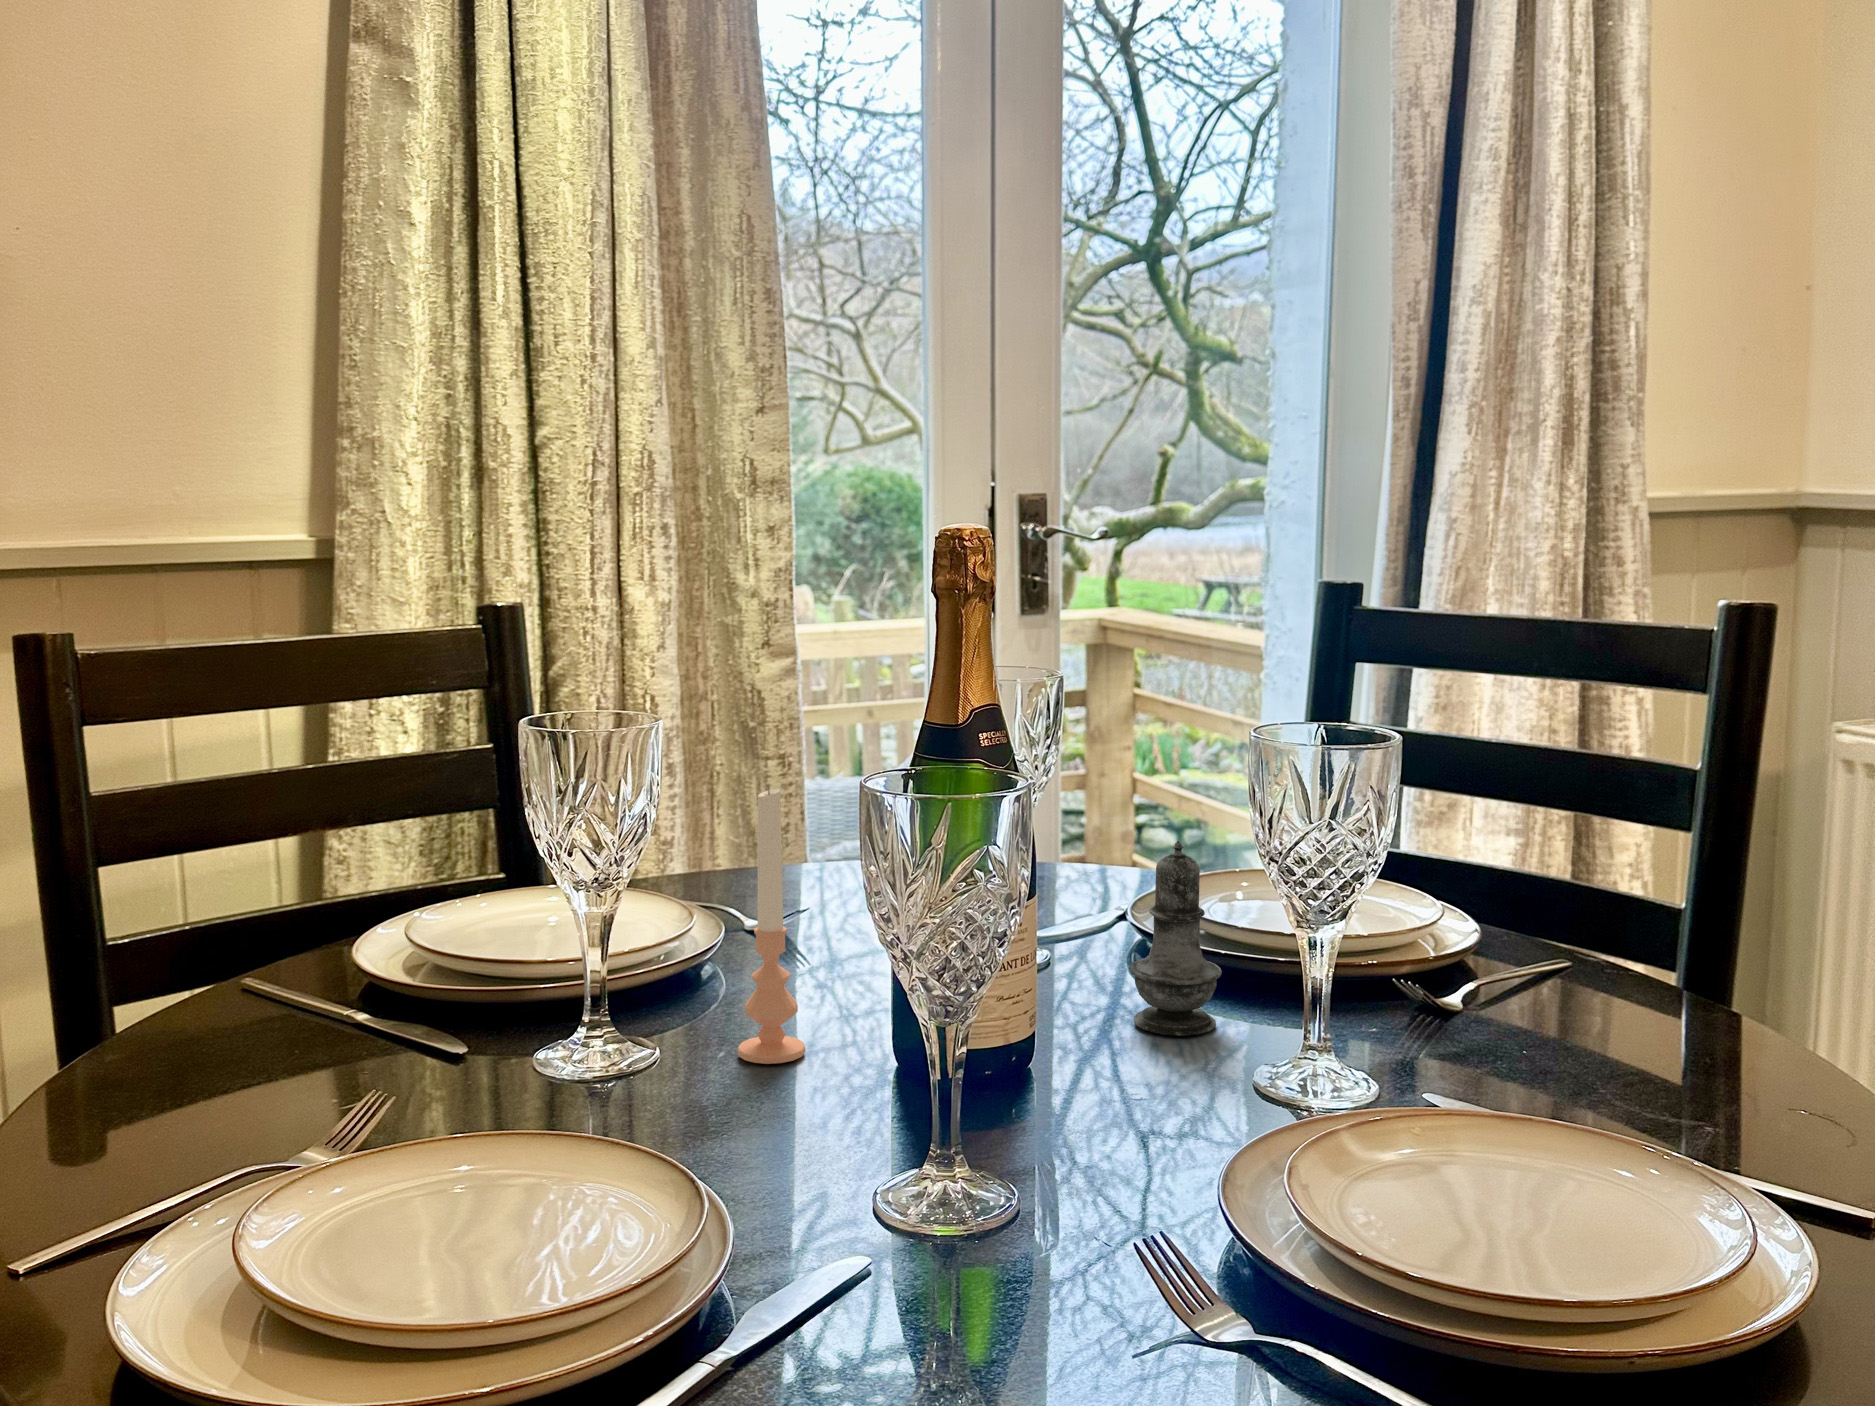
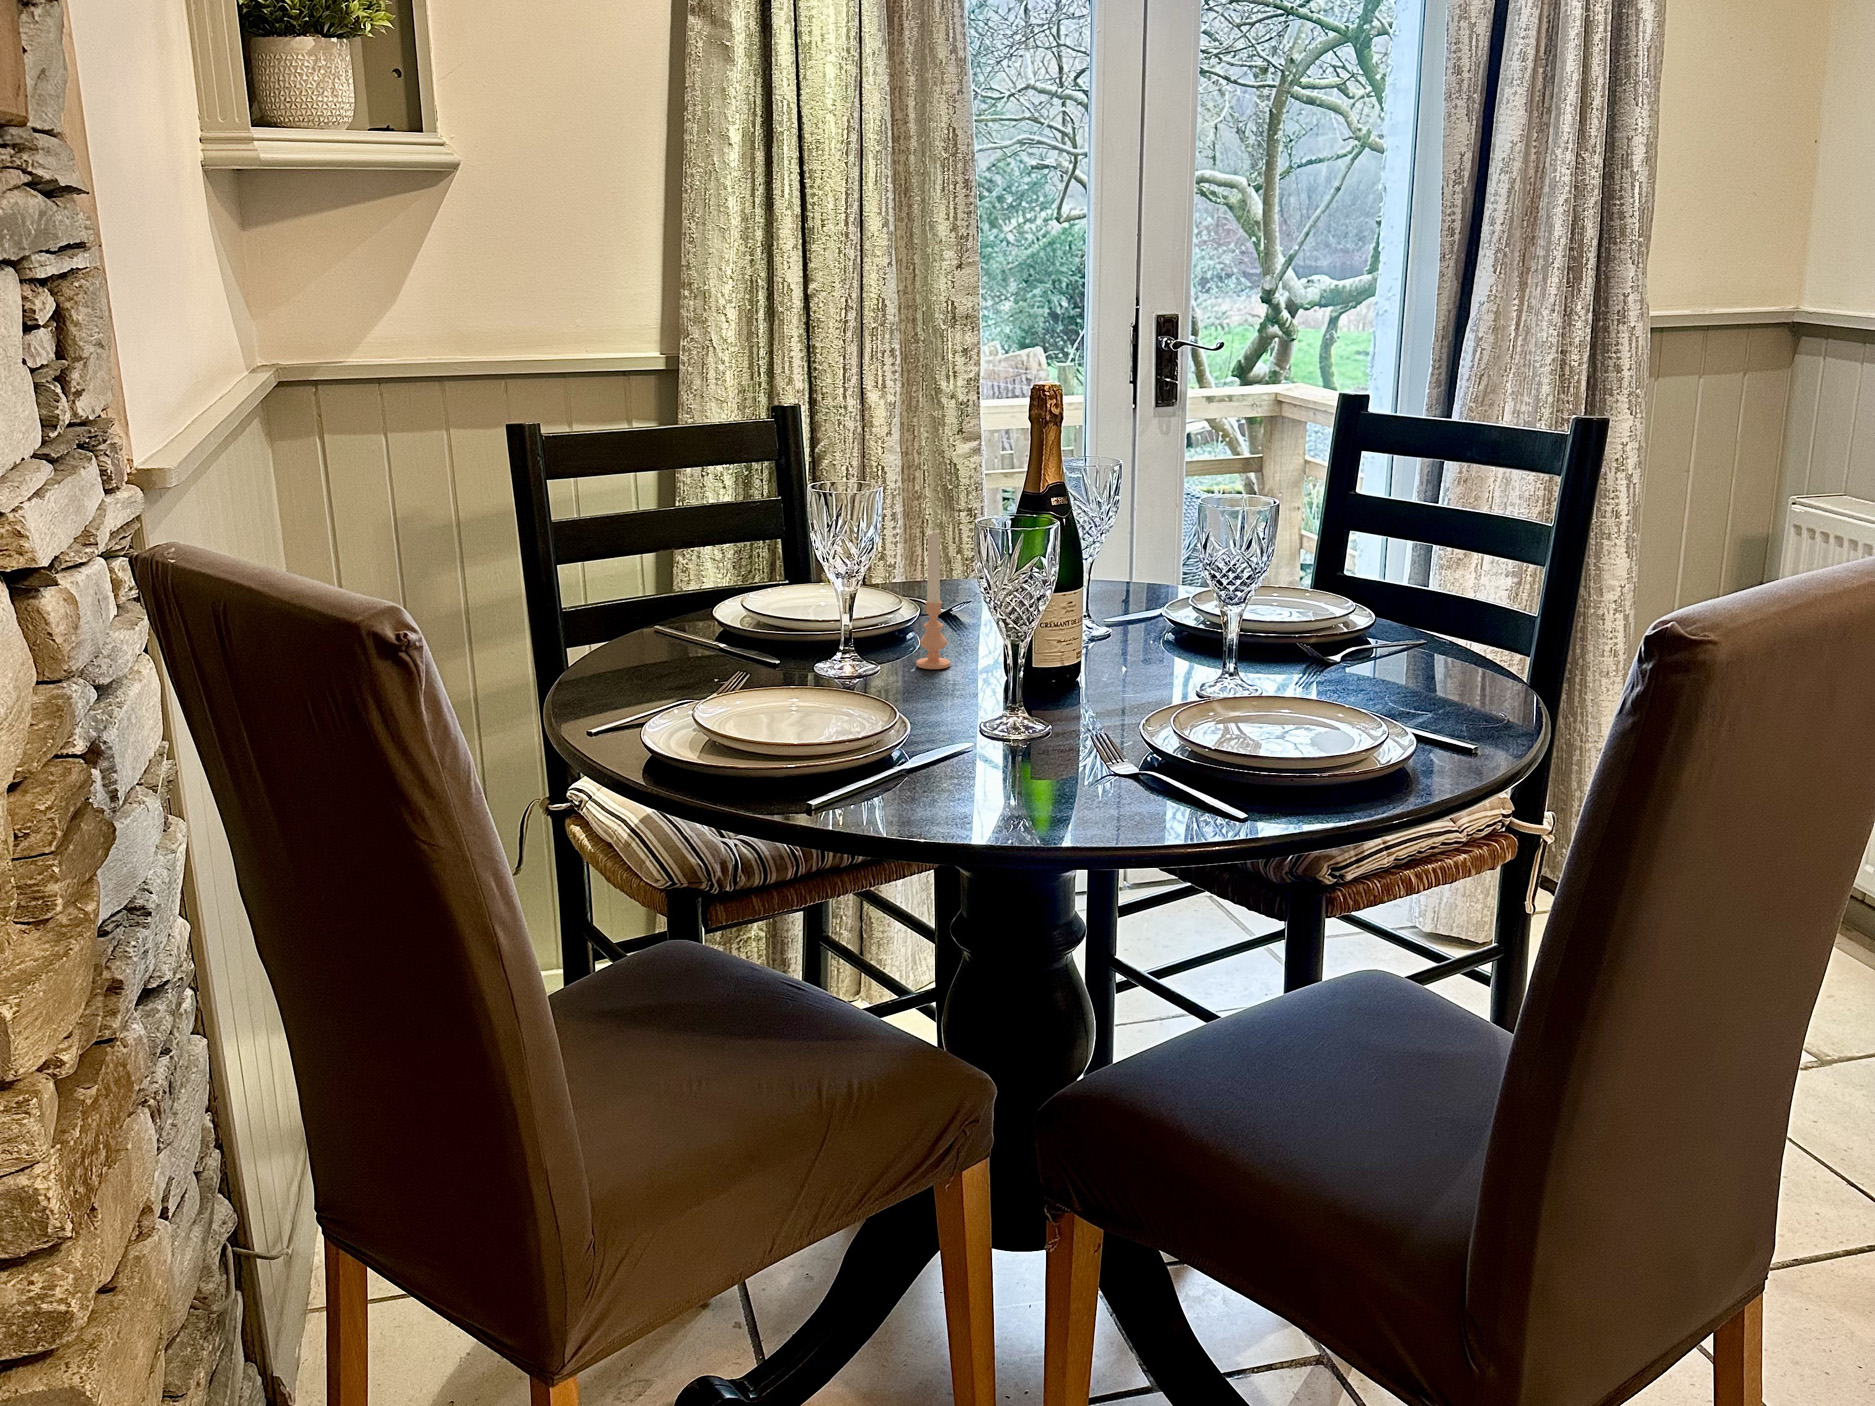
salt shaker: present [1130,841,1222,1035] -> none [1125,564,1173,666]

